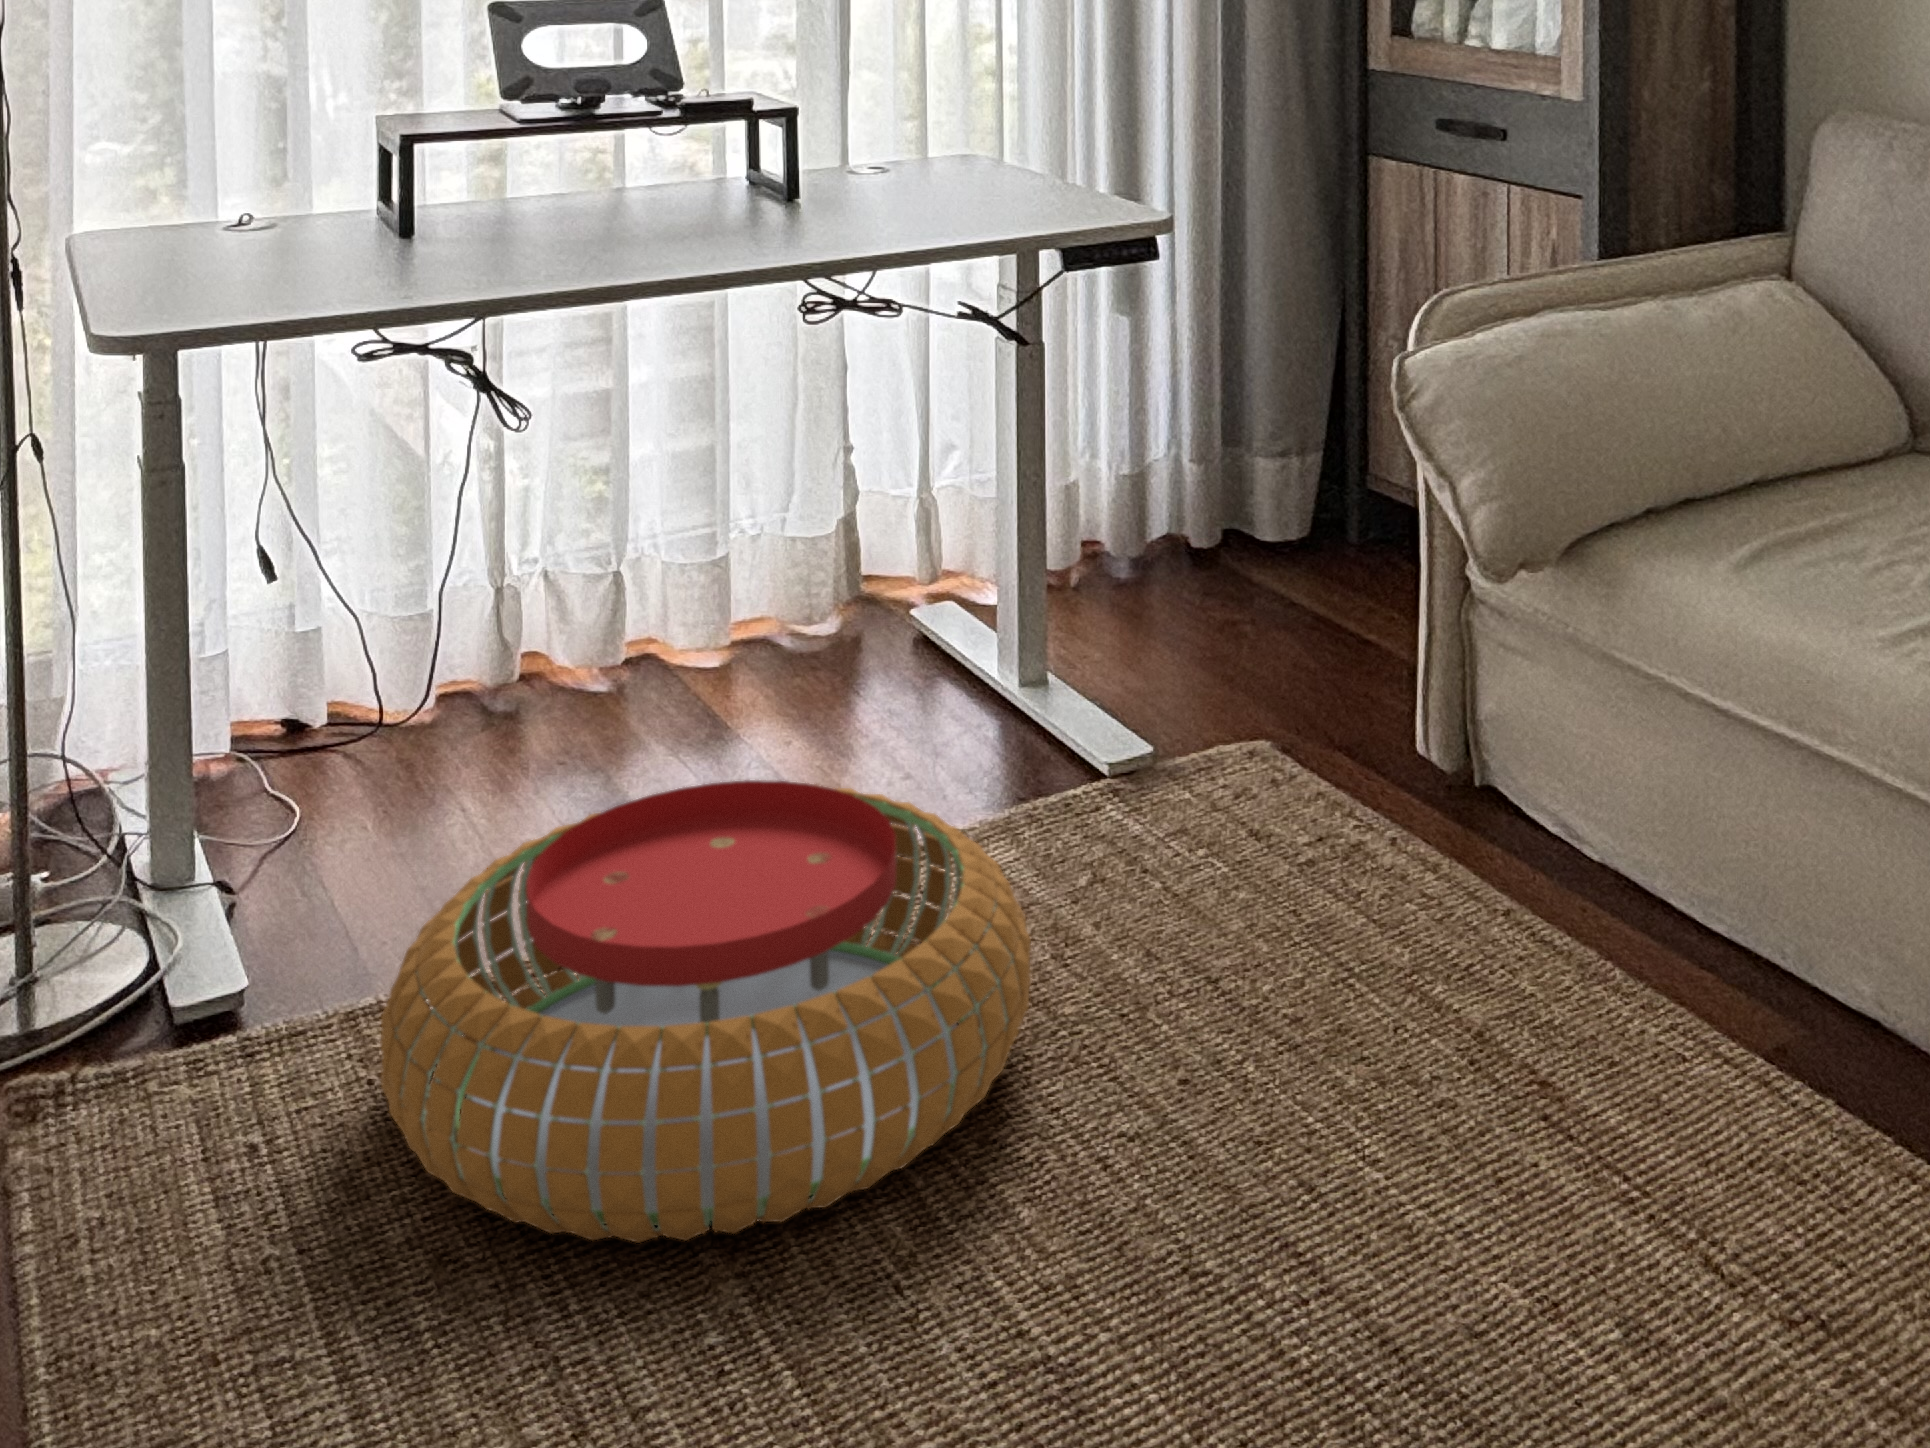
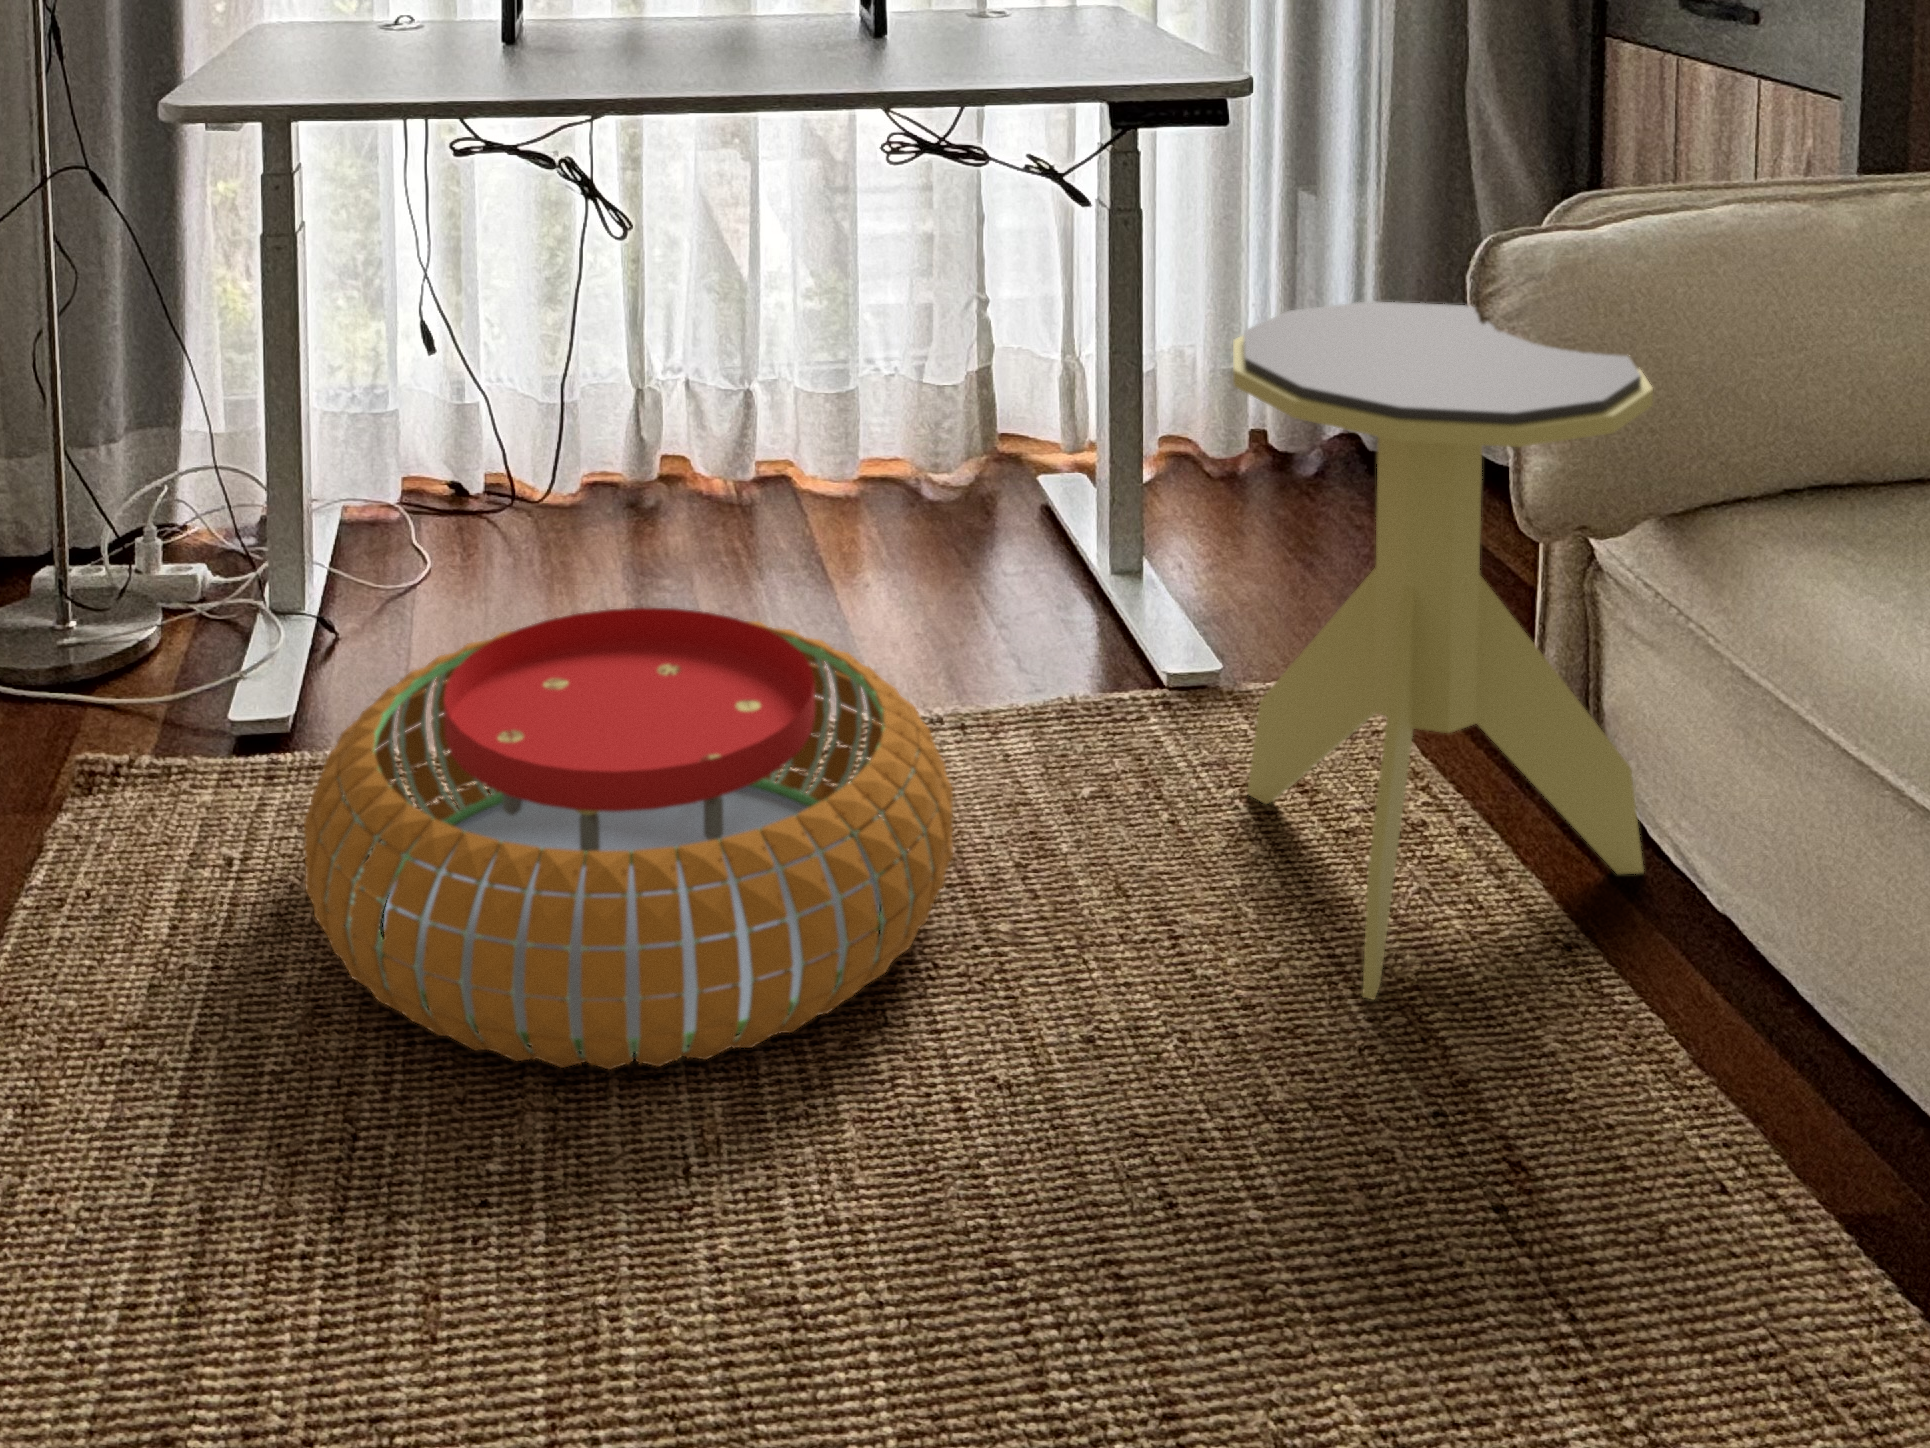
side table: none [1214,400,1554,994] -> present [1233,301,1653,999]

